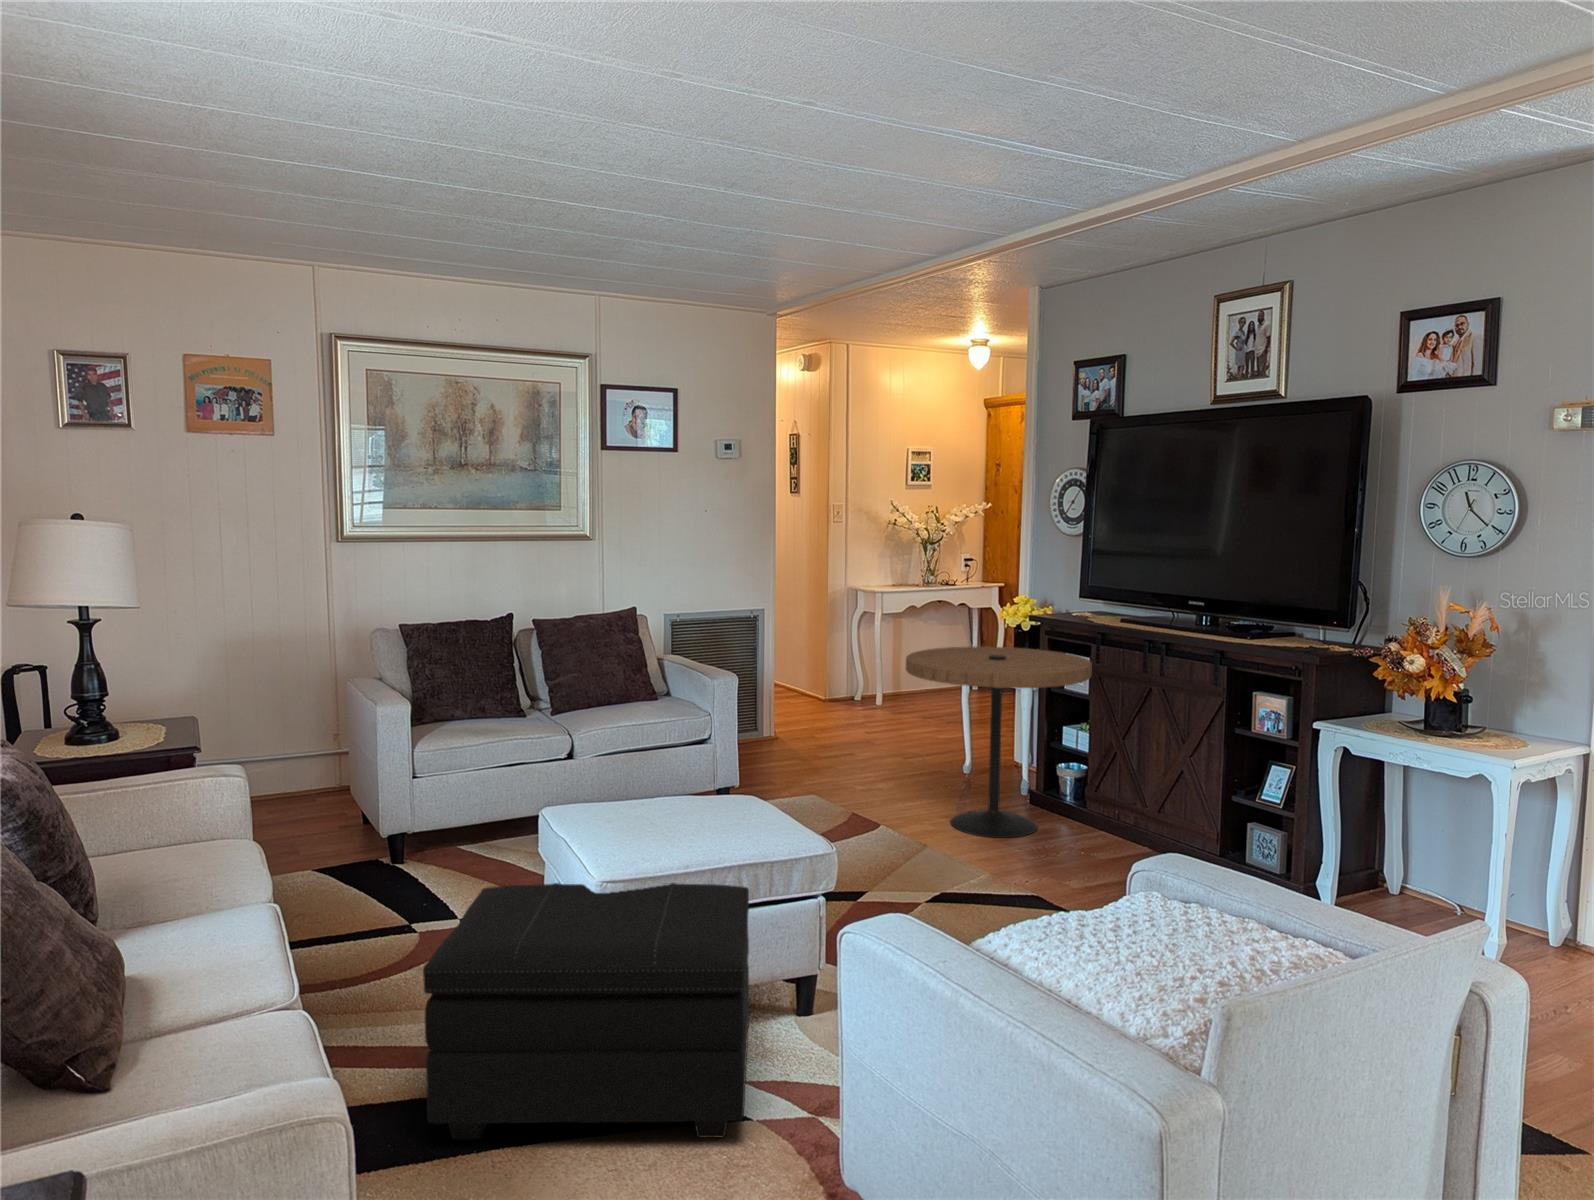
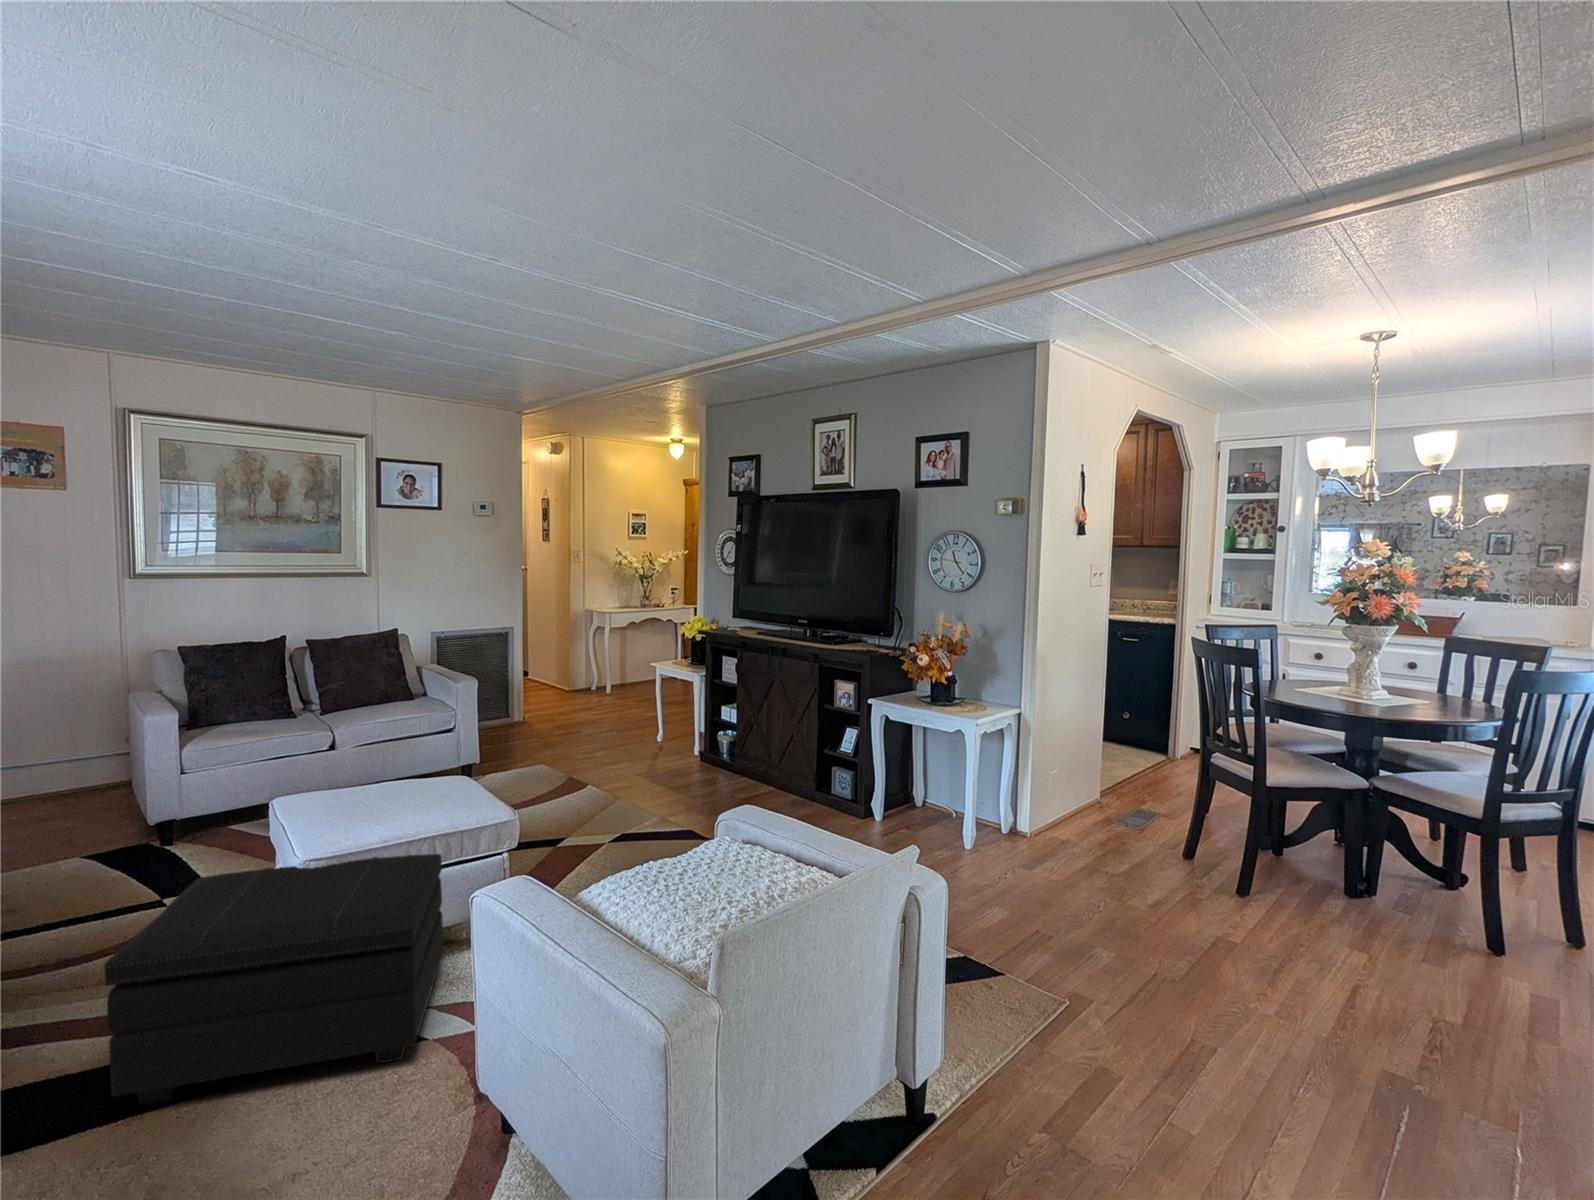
side table: present [906,647,1092,838] -> none [609,652,737,786]

